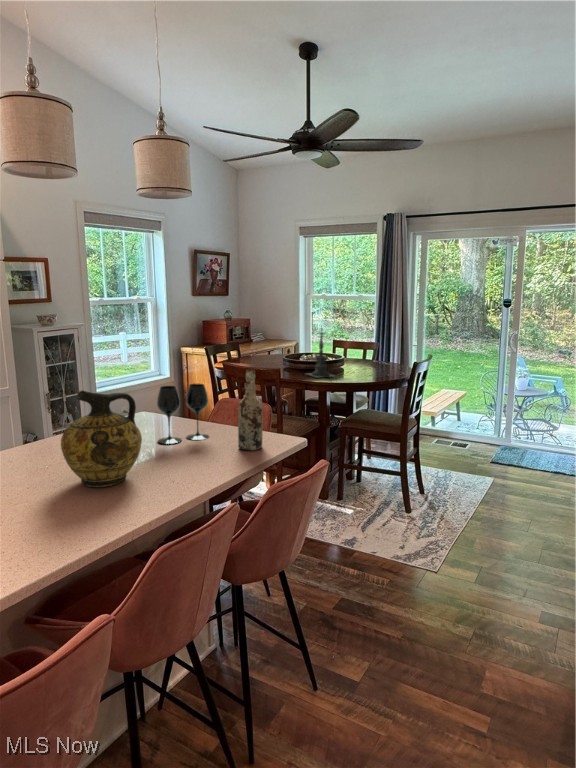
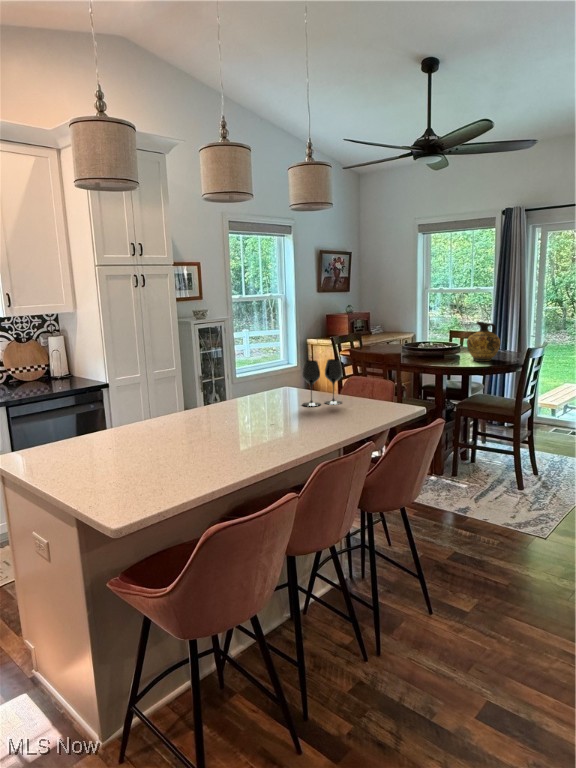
candle holder: present [308,332,333,377] -> none [422,315,452,362]
wine bottle: present [238,369,263,450] -> none [368,346,388,412]
ceramic jug: present [61,391,142,487] -> present [467,322,500,361]

